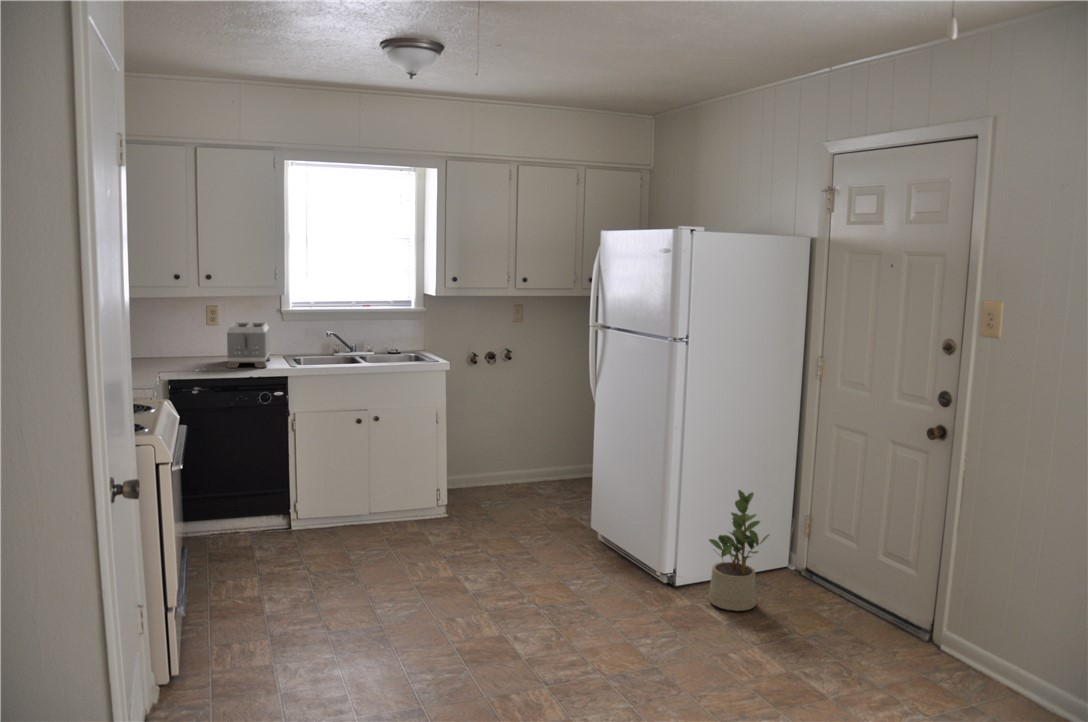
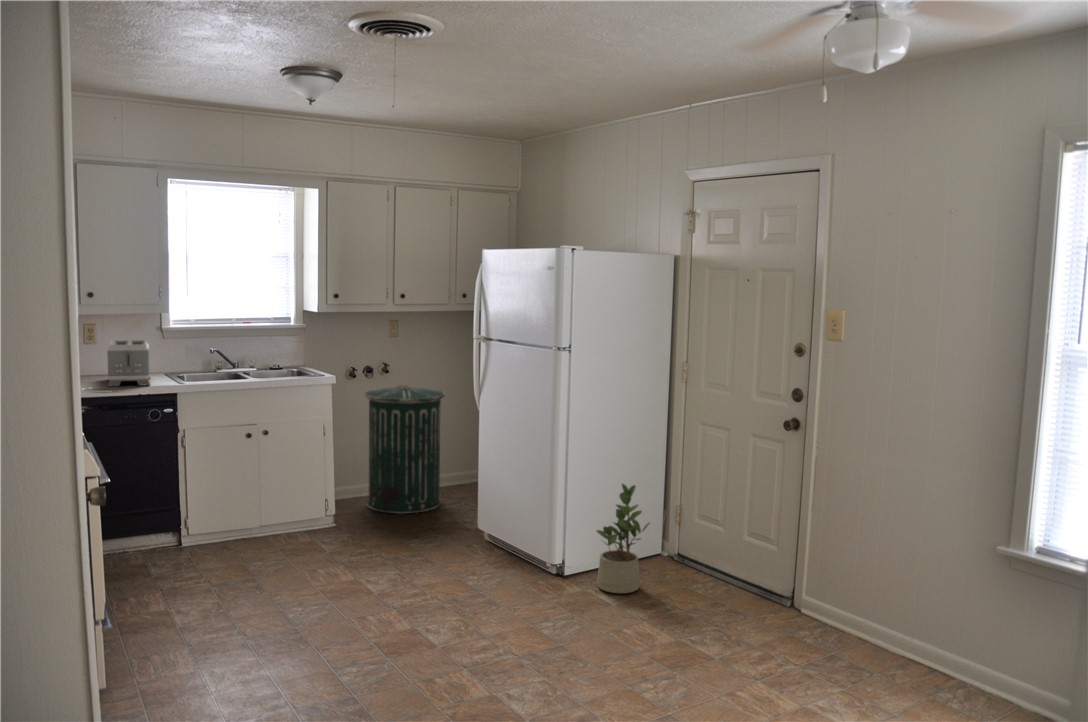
trash can: none [481,372,563,506] -> present [365,386,445,514]

